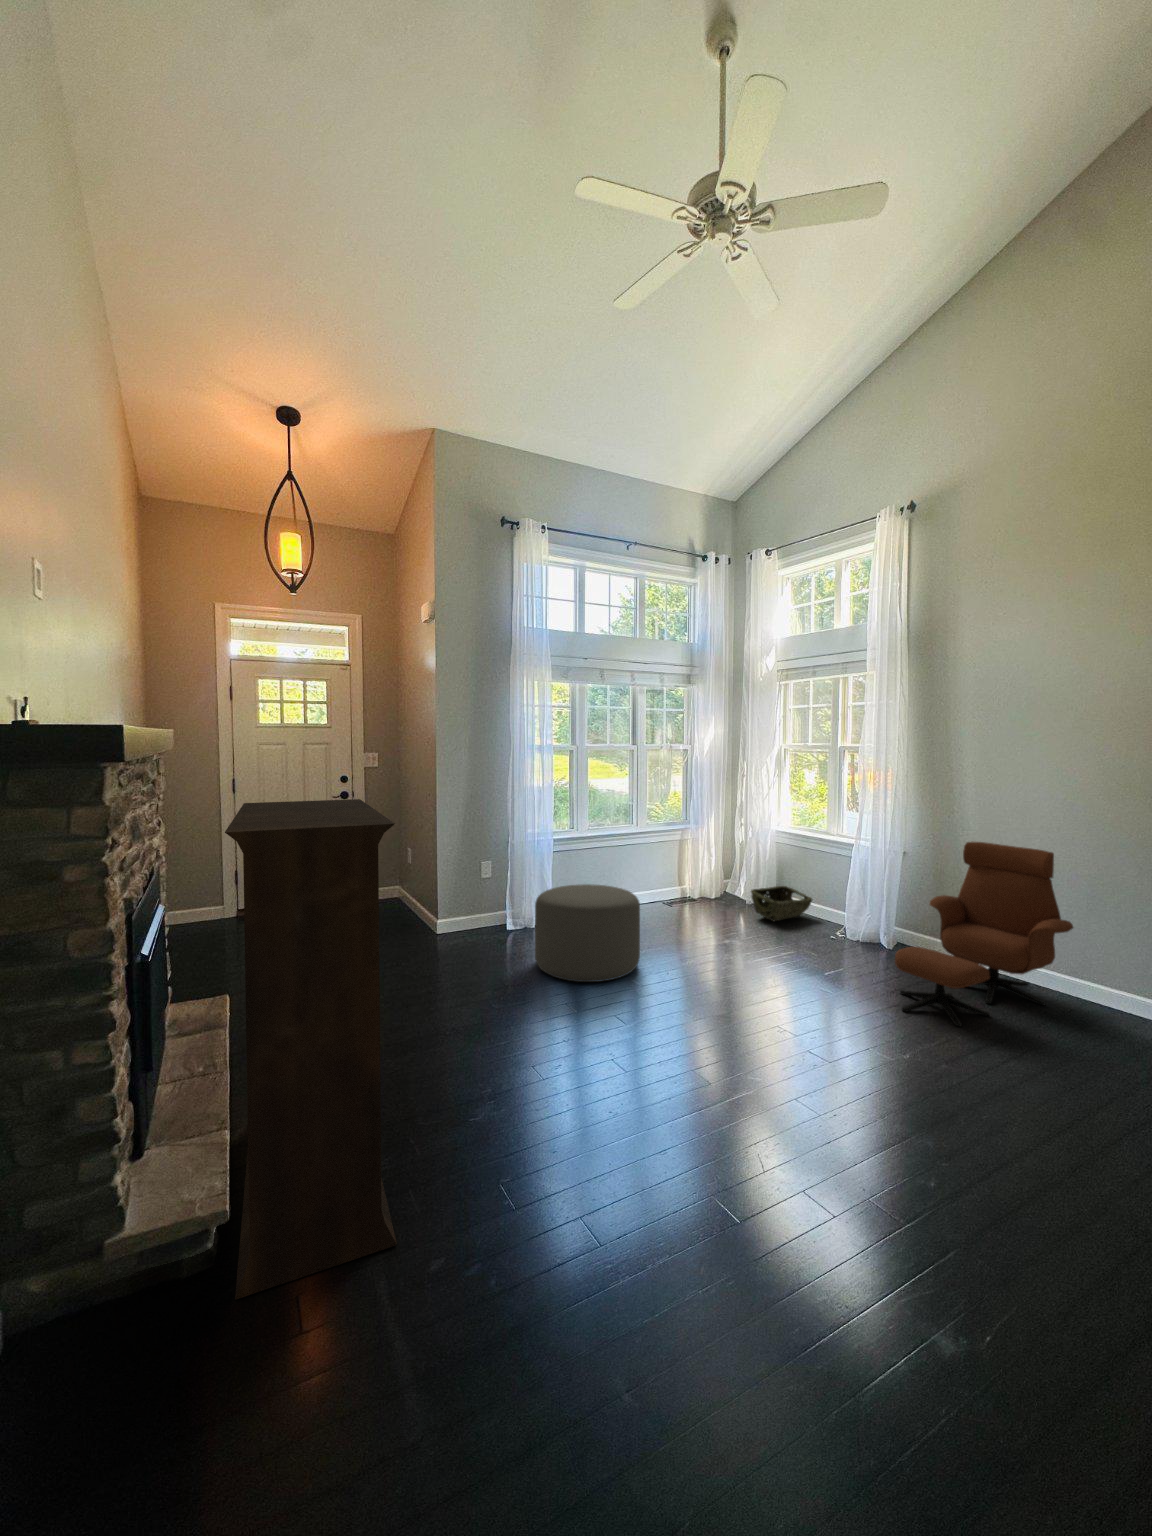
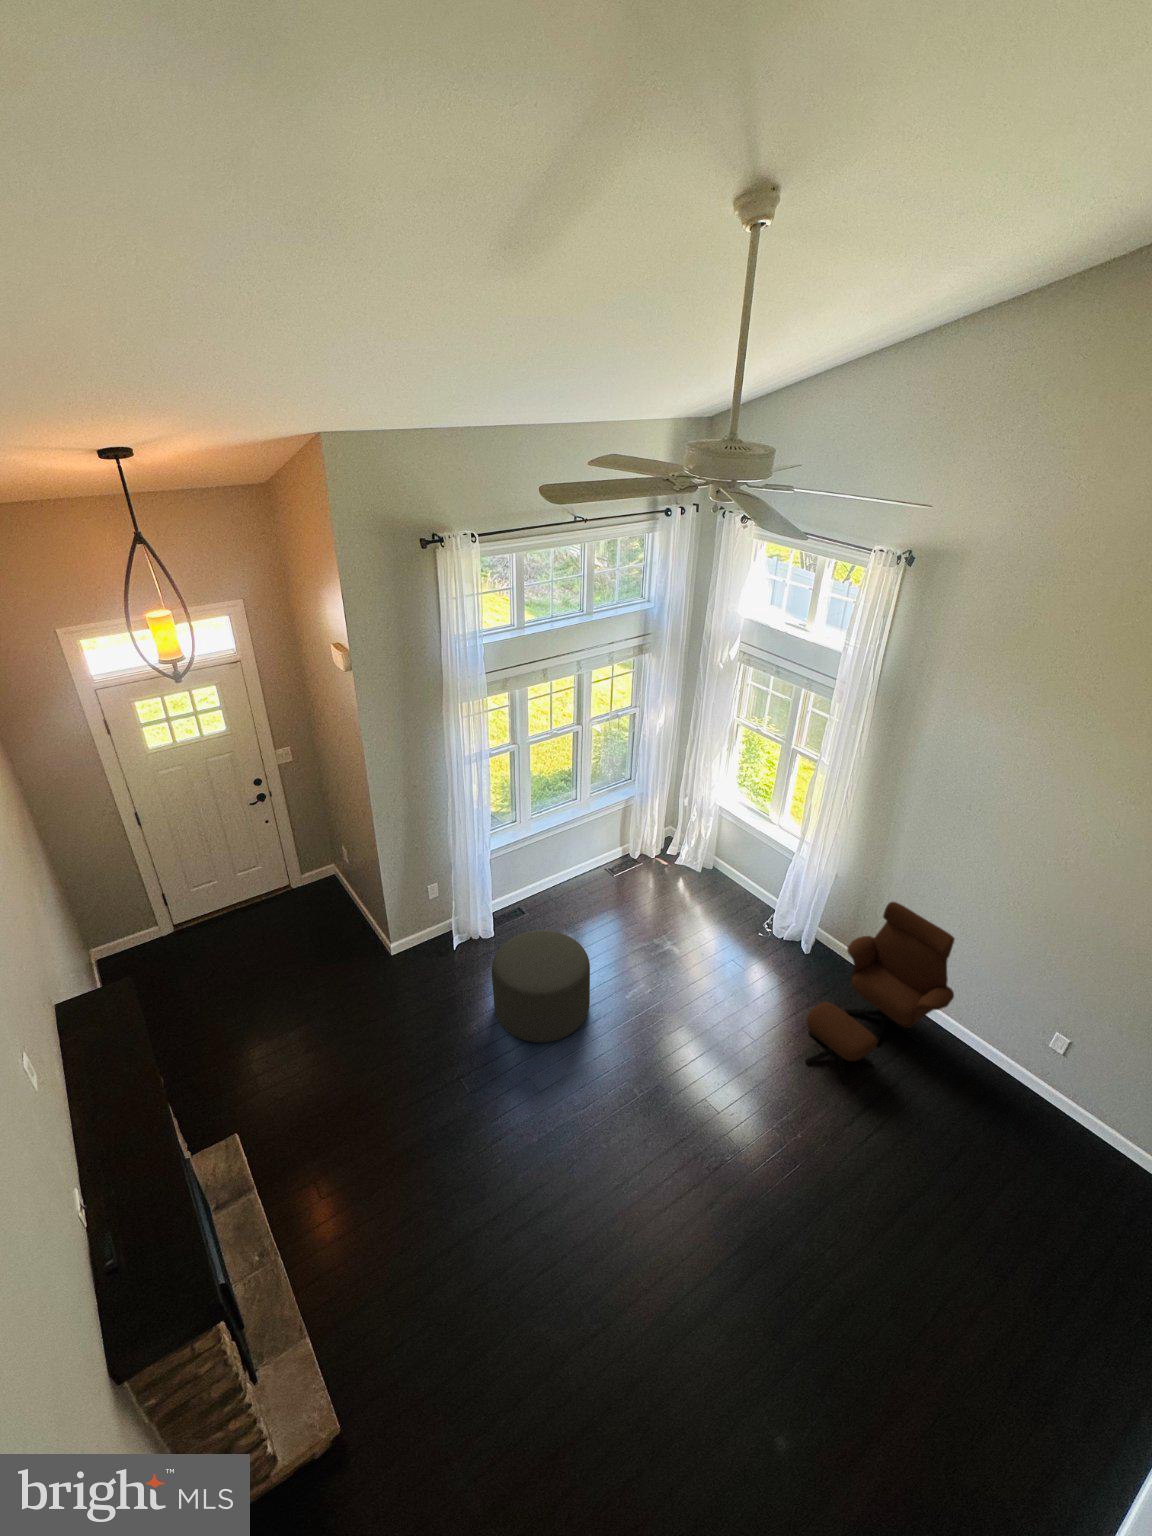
bookcase: present [225,799,397,1300] -> none [252,1076,446,1460]
woven basket: present [751,886,812,922] -> none [694,858,752,906]

